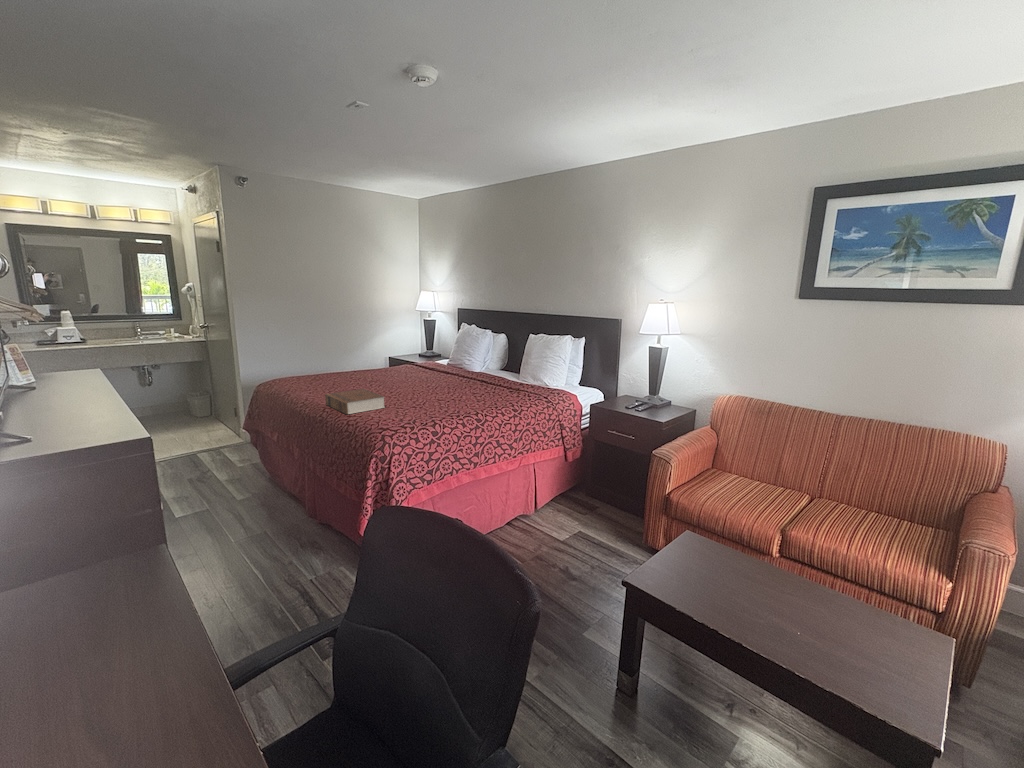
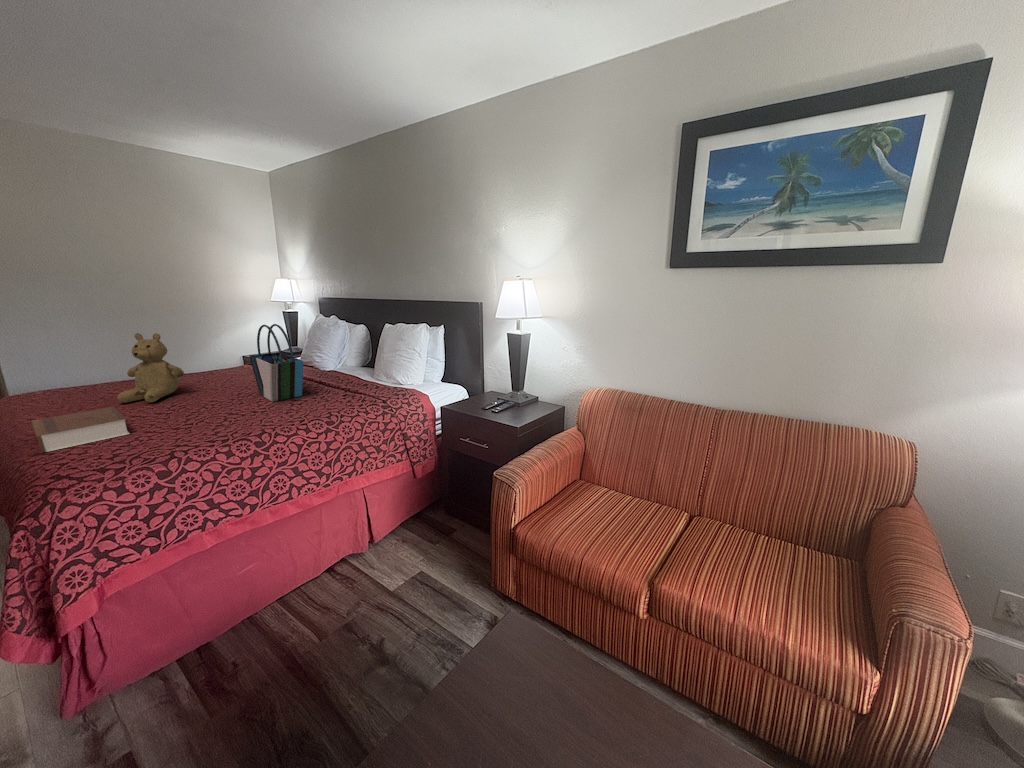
tote bag: none [437,333,485,393] -> present [249,324,303,402]
teddy bear: none [350,336,390,389] -> present [117,333,184,403]

